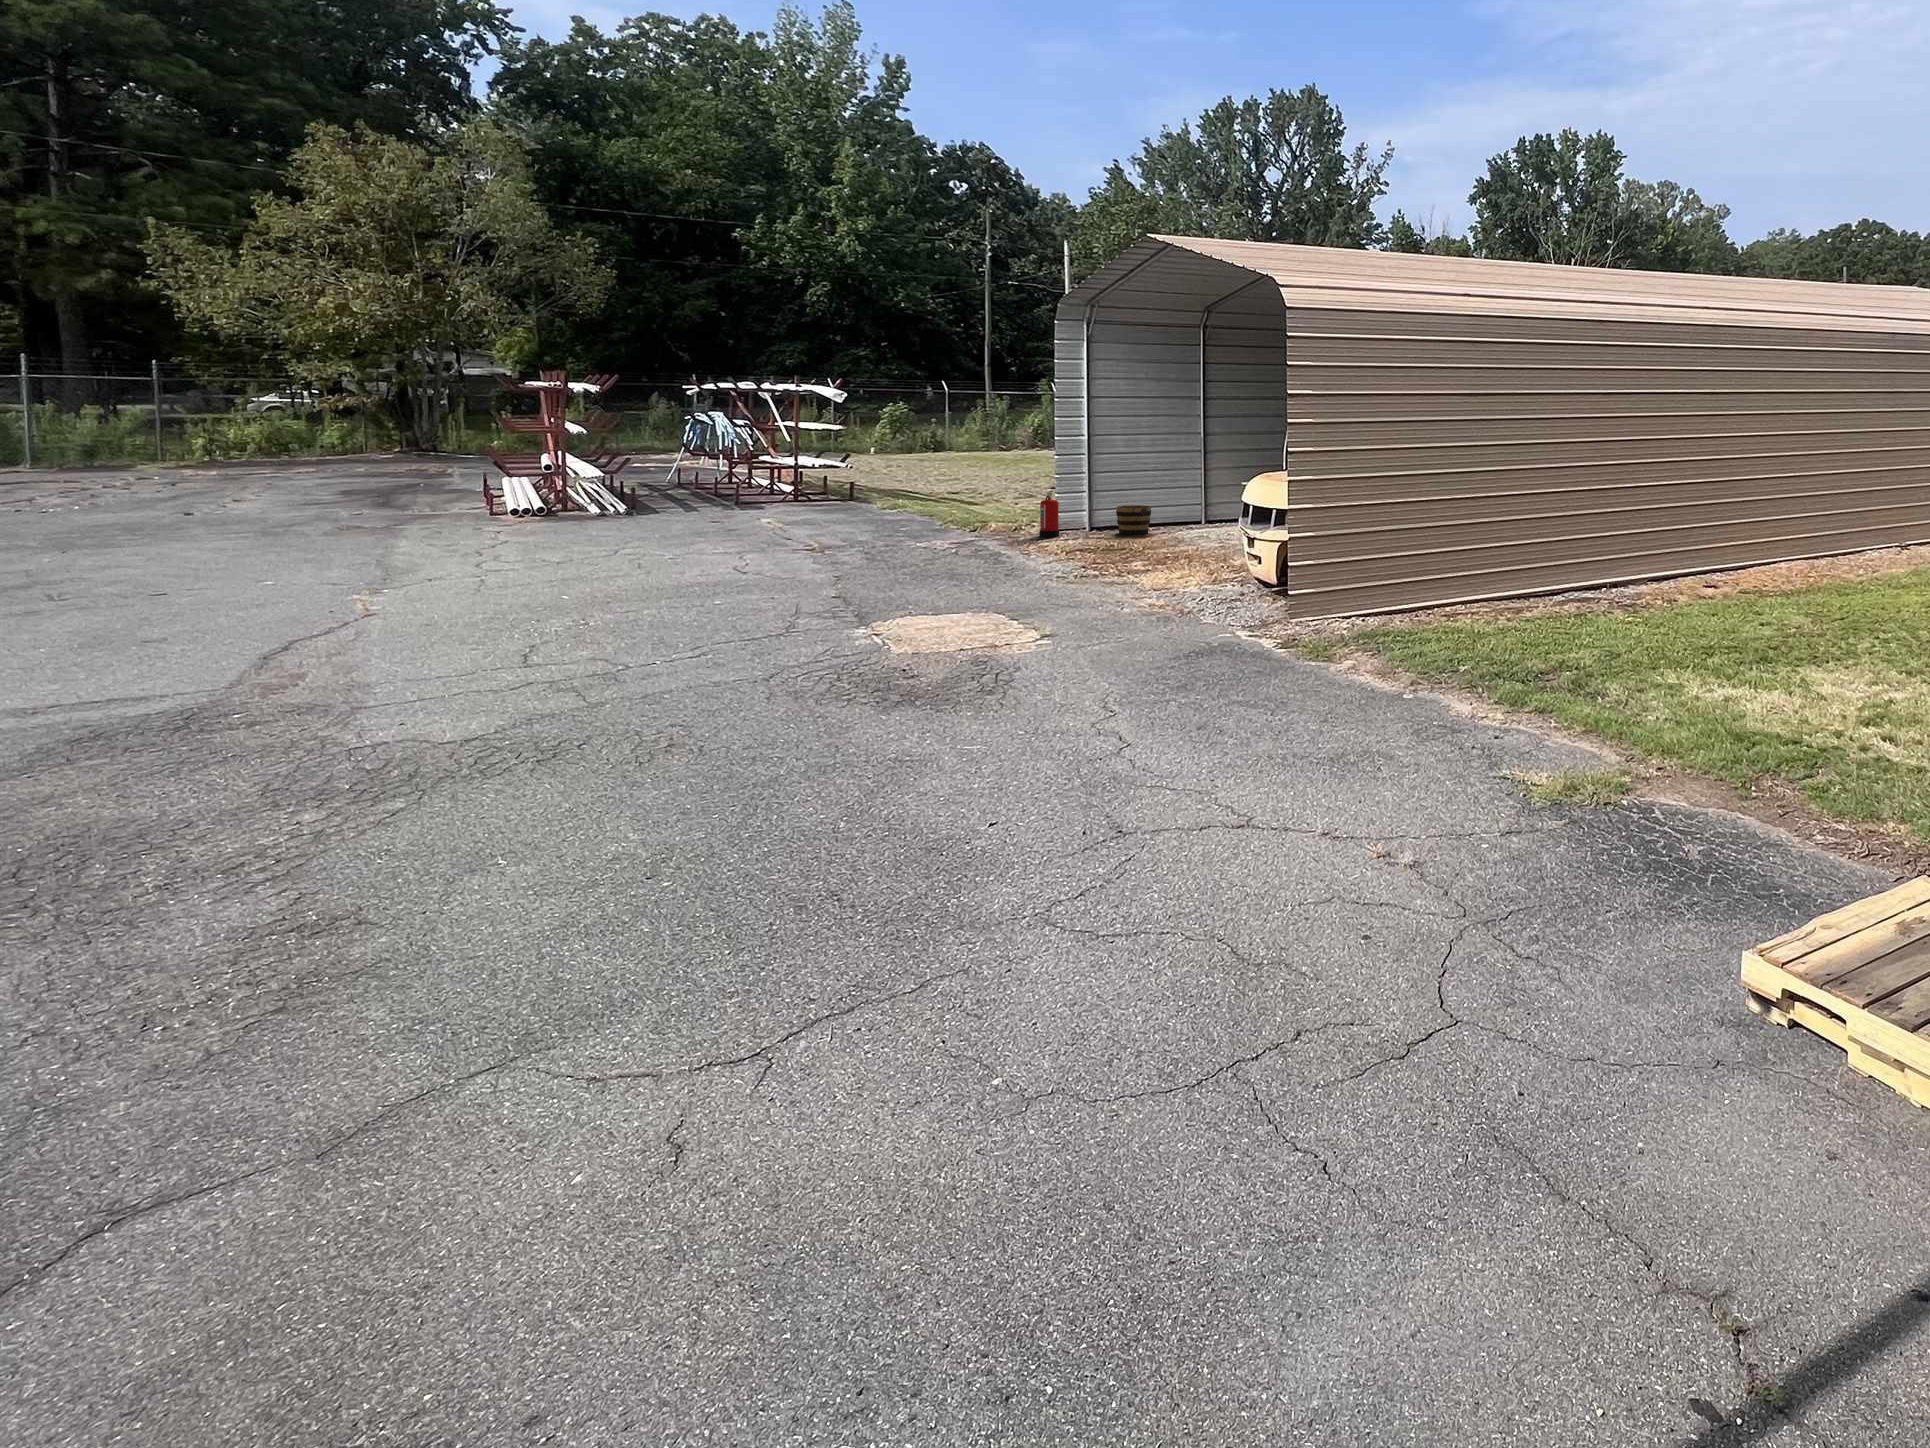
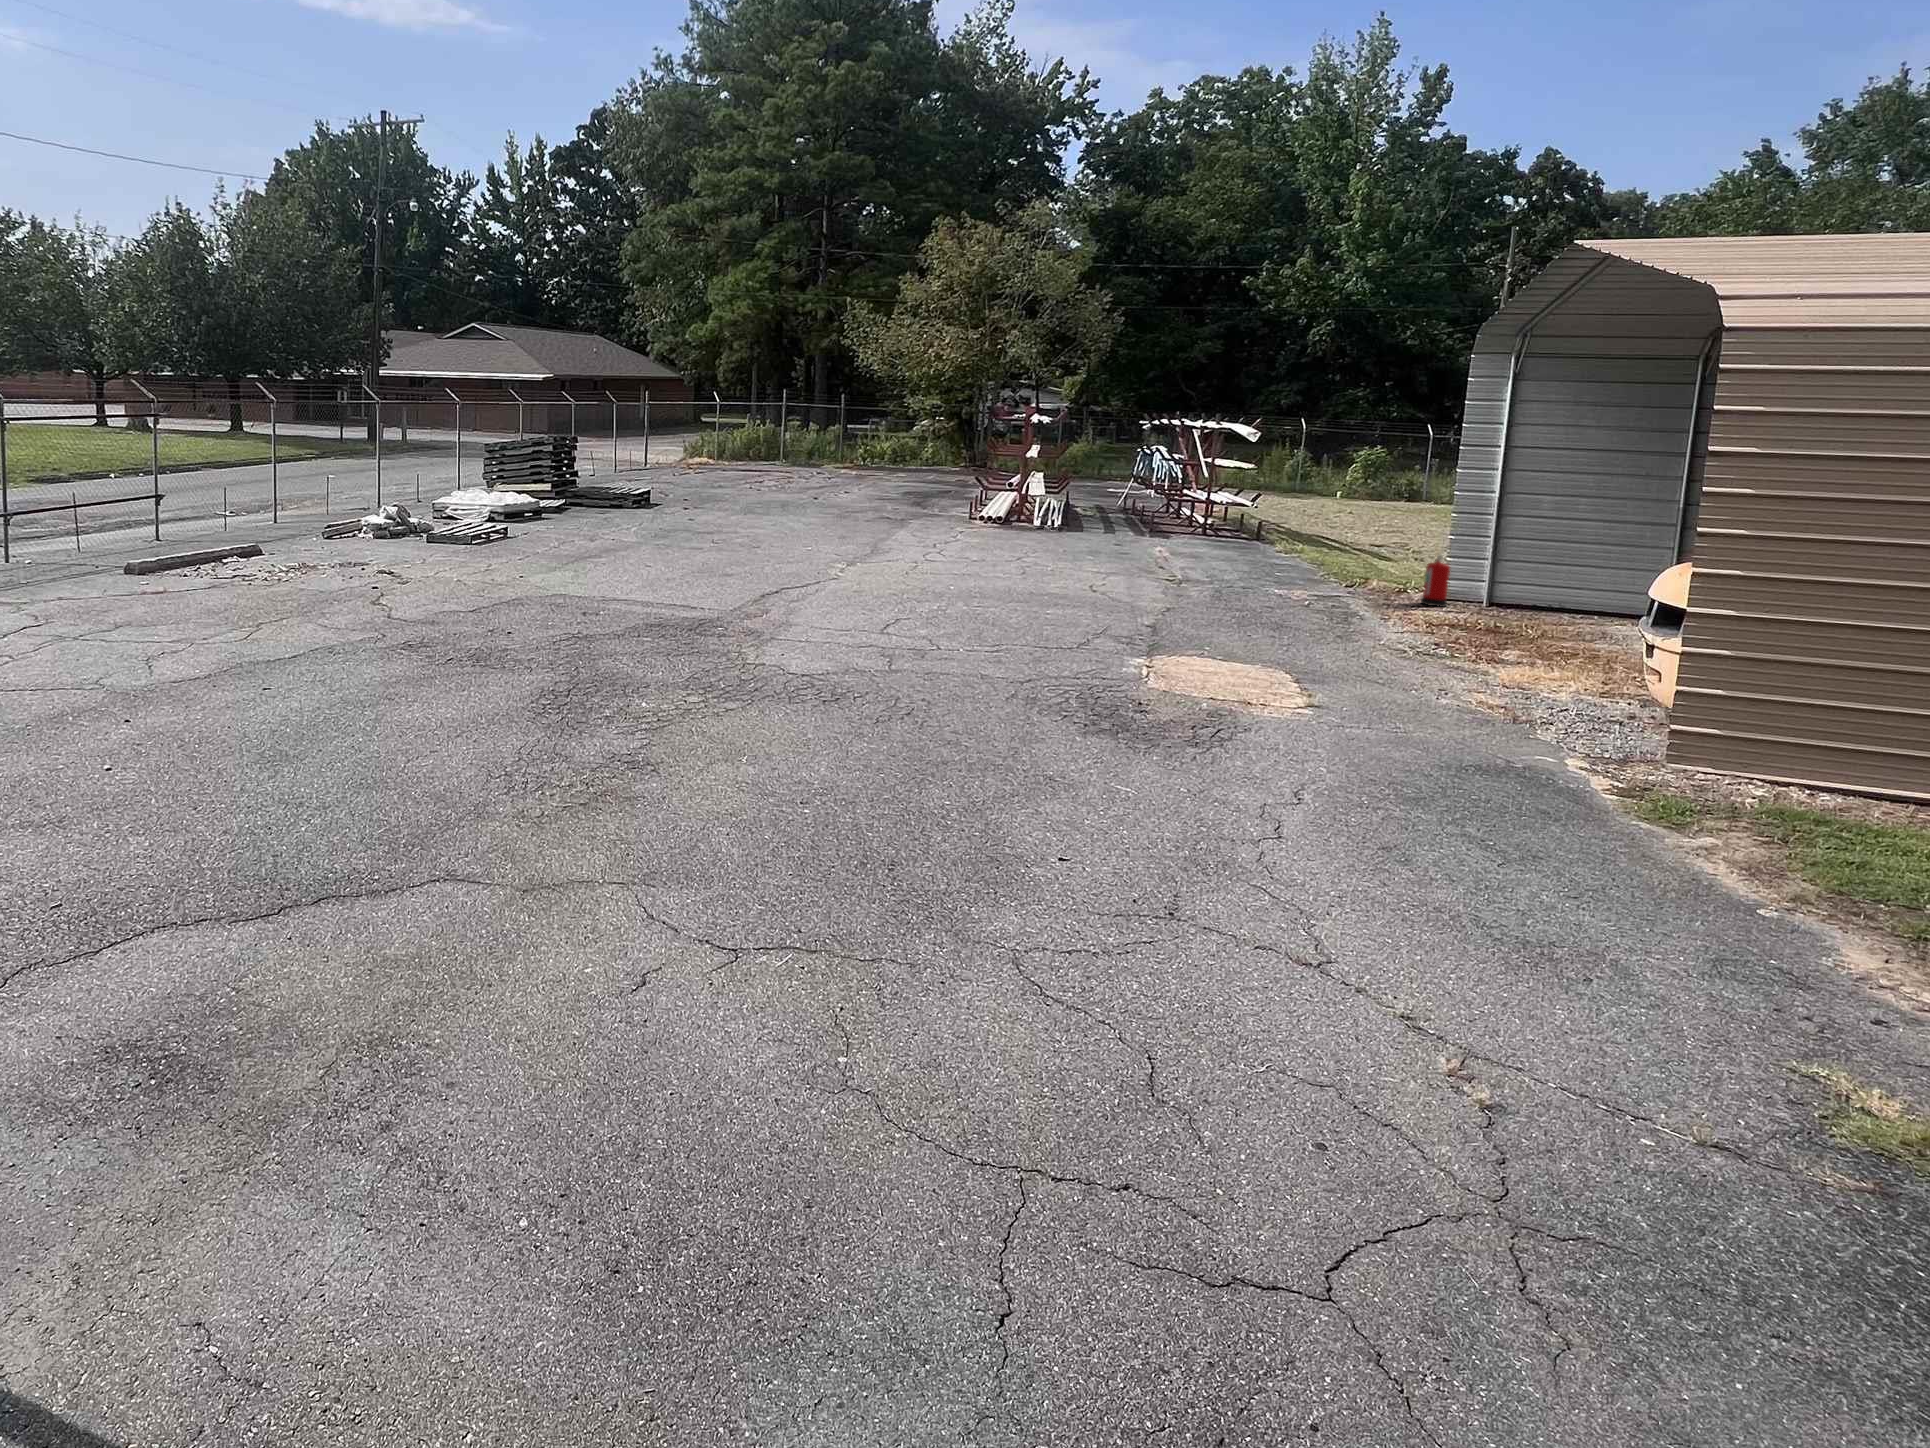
bucket: present [1116,505,1151,534] -> none [1529,582,1582,620]

